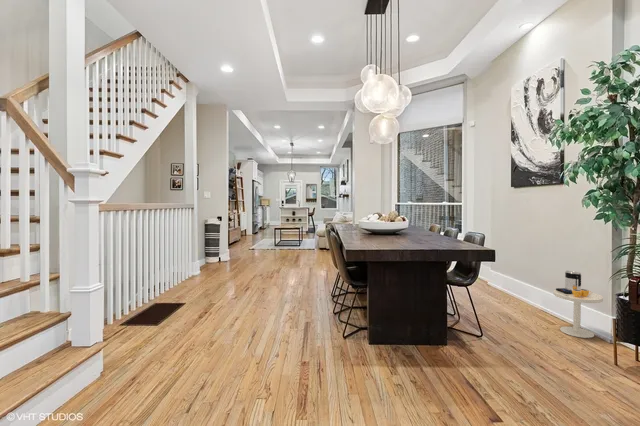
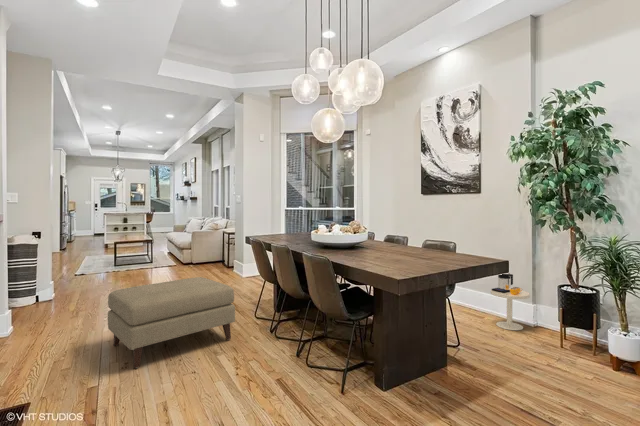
ottoman: none [232,251,305,302] -> present [108,277,235,368]

